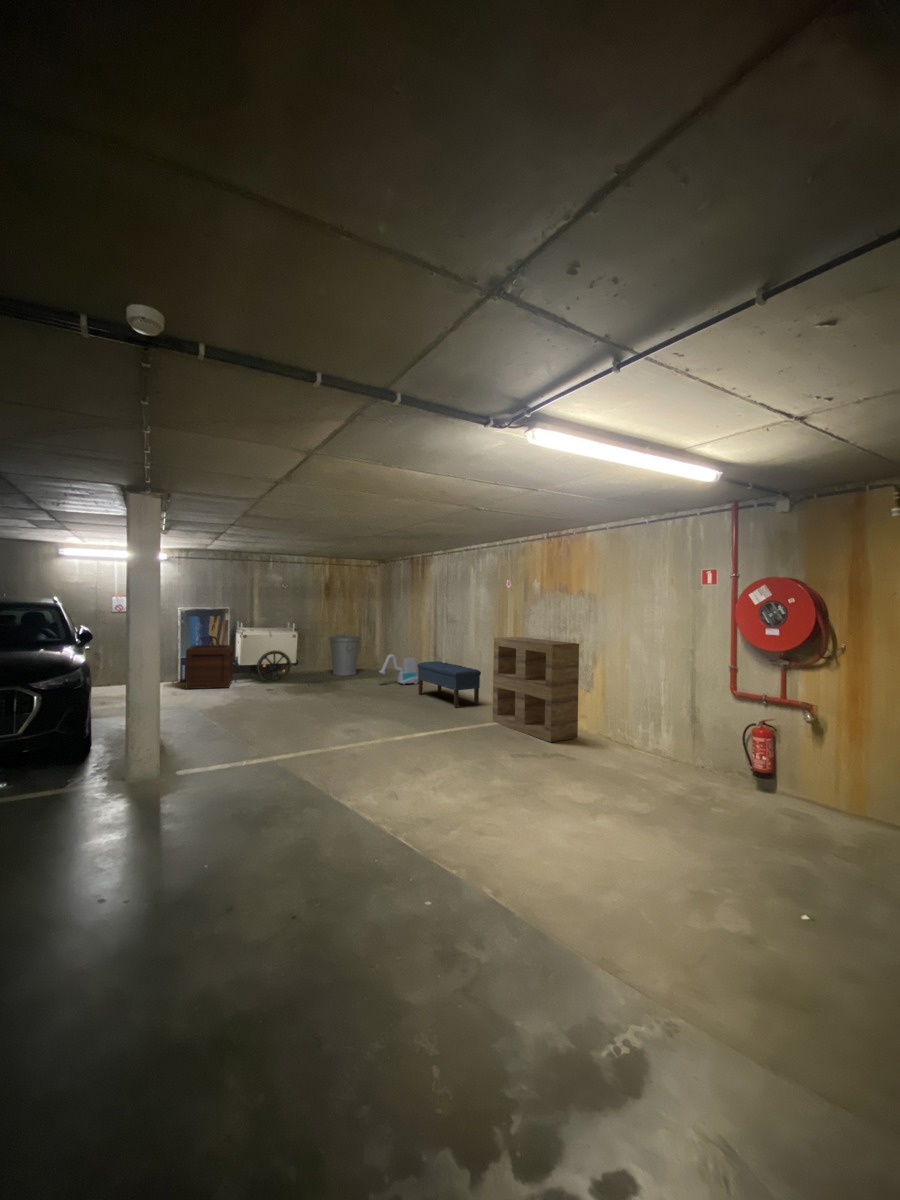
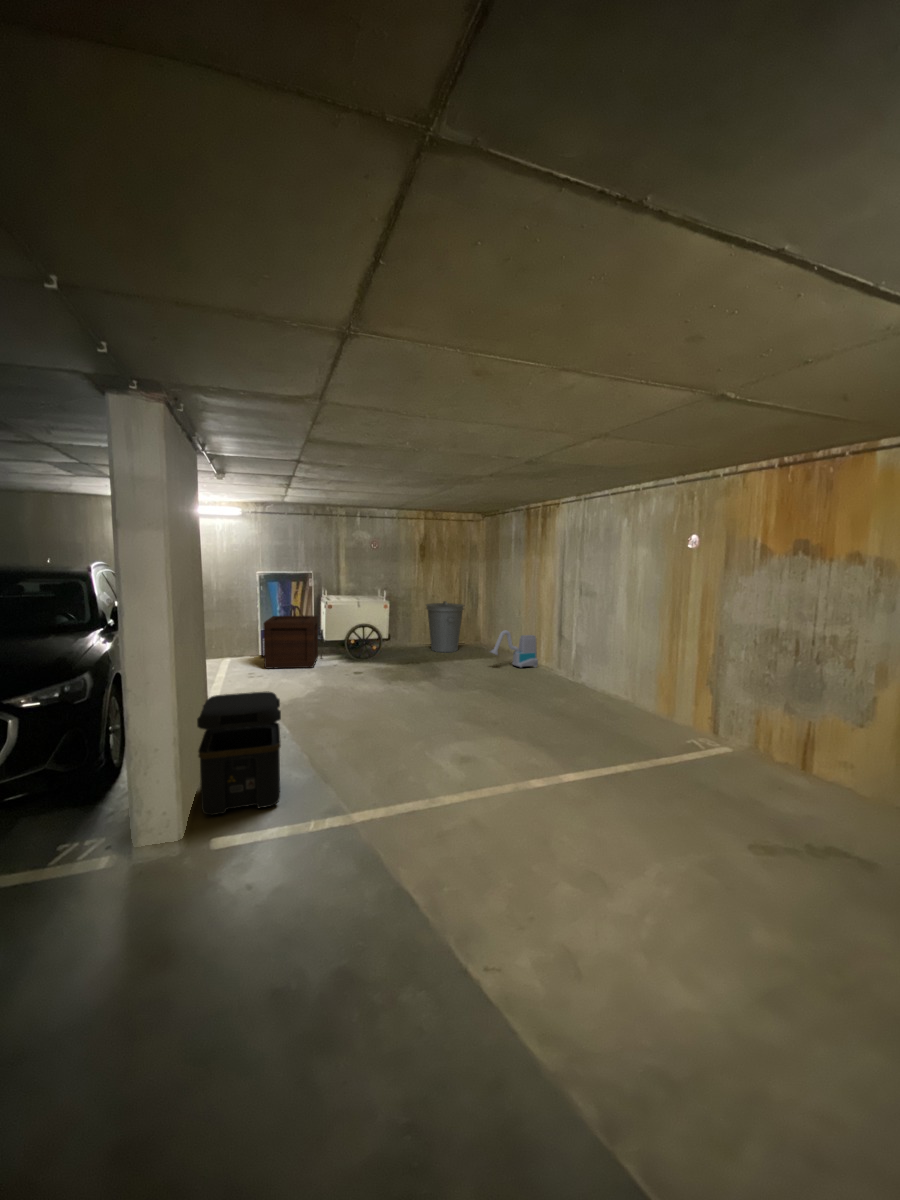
shelving unit: present [492,637,579,742] -> none [672,618,848,795]
bench: present [417,661,481,708] -> none [544,643,639,710]
toolbox: none [157,686,213,764] -> present [197,691,281,815]

